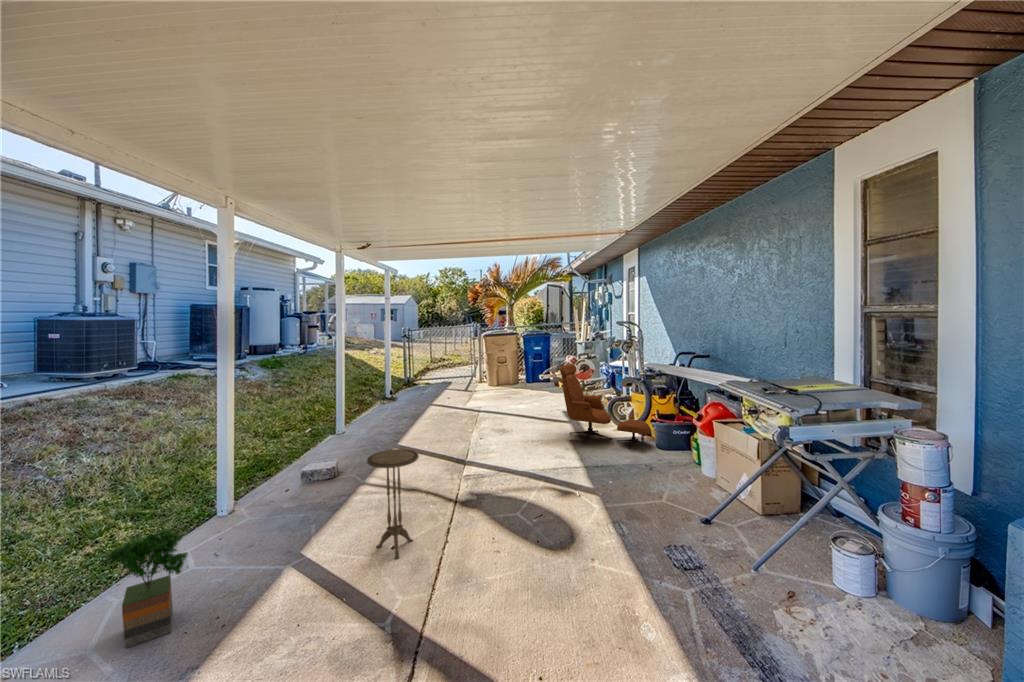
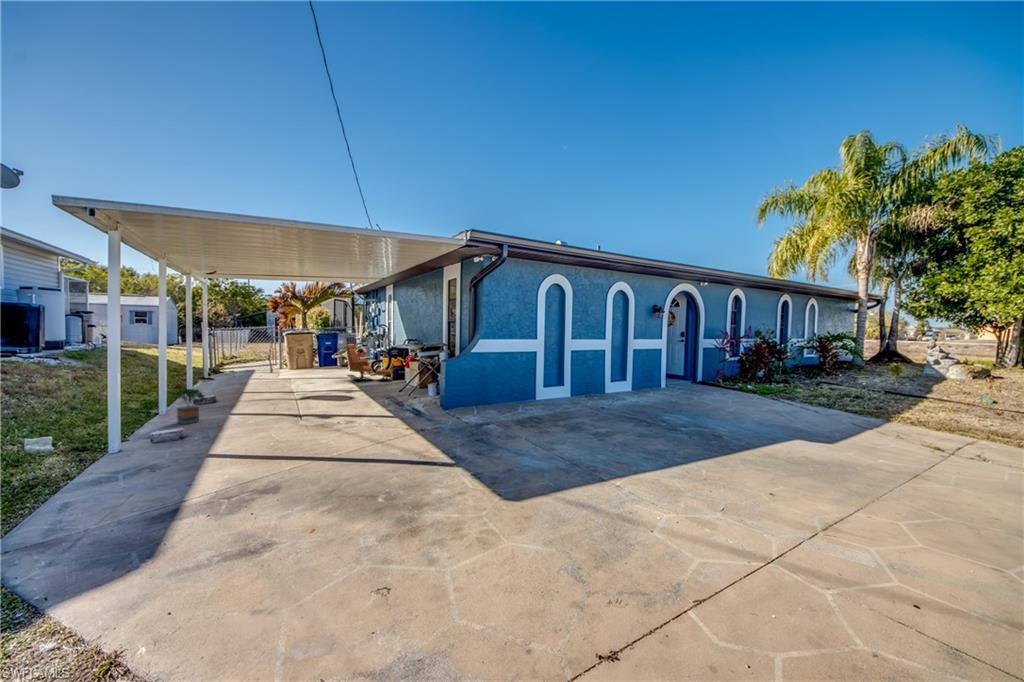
side table: present [367,449,419,559] -> none [265,368,287,407]

